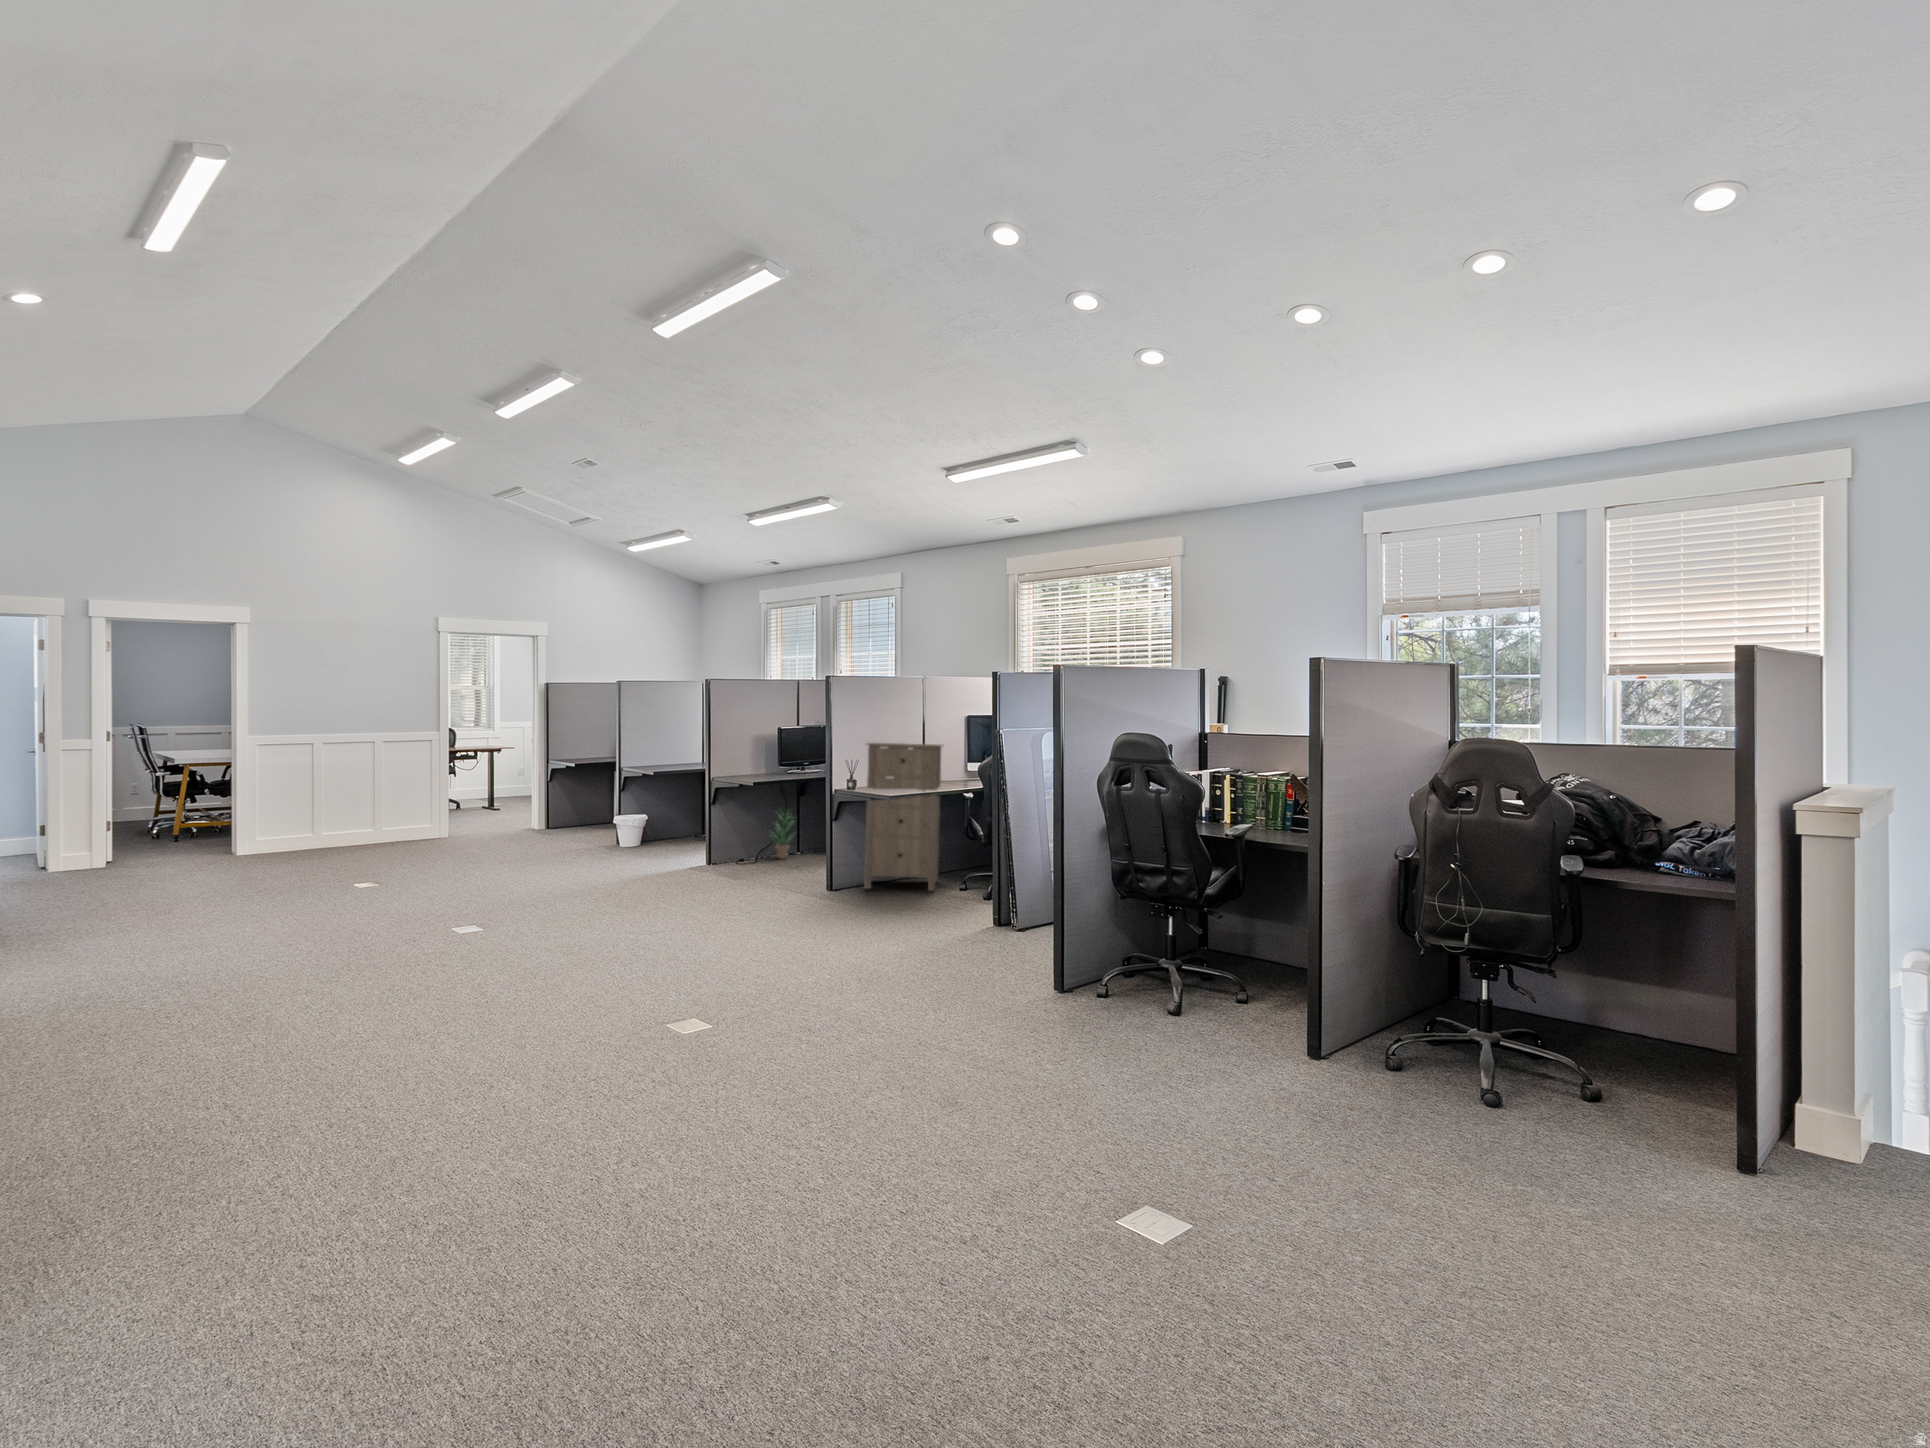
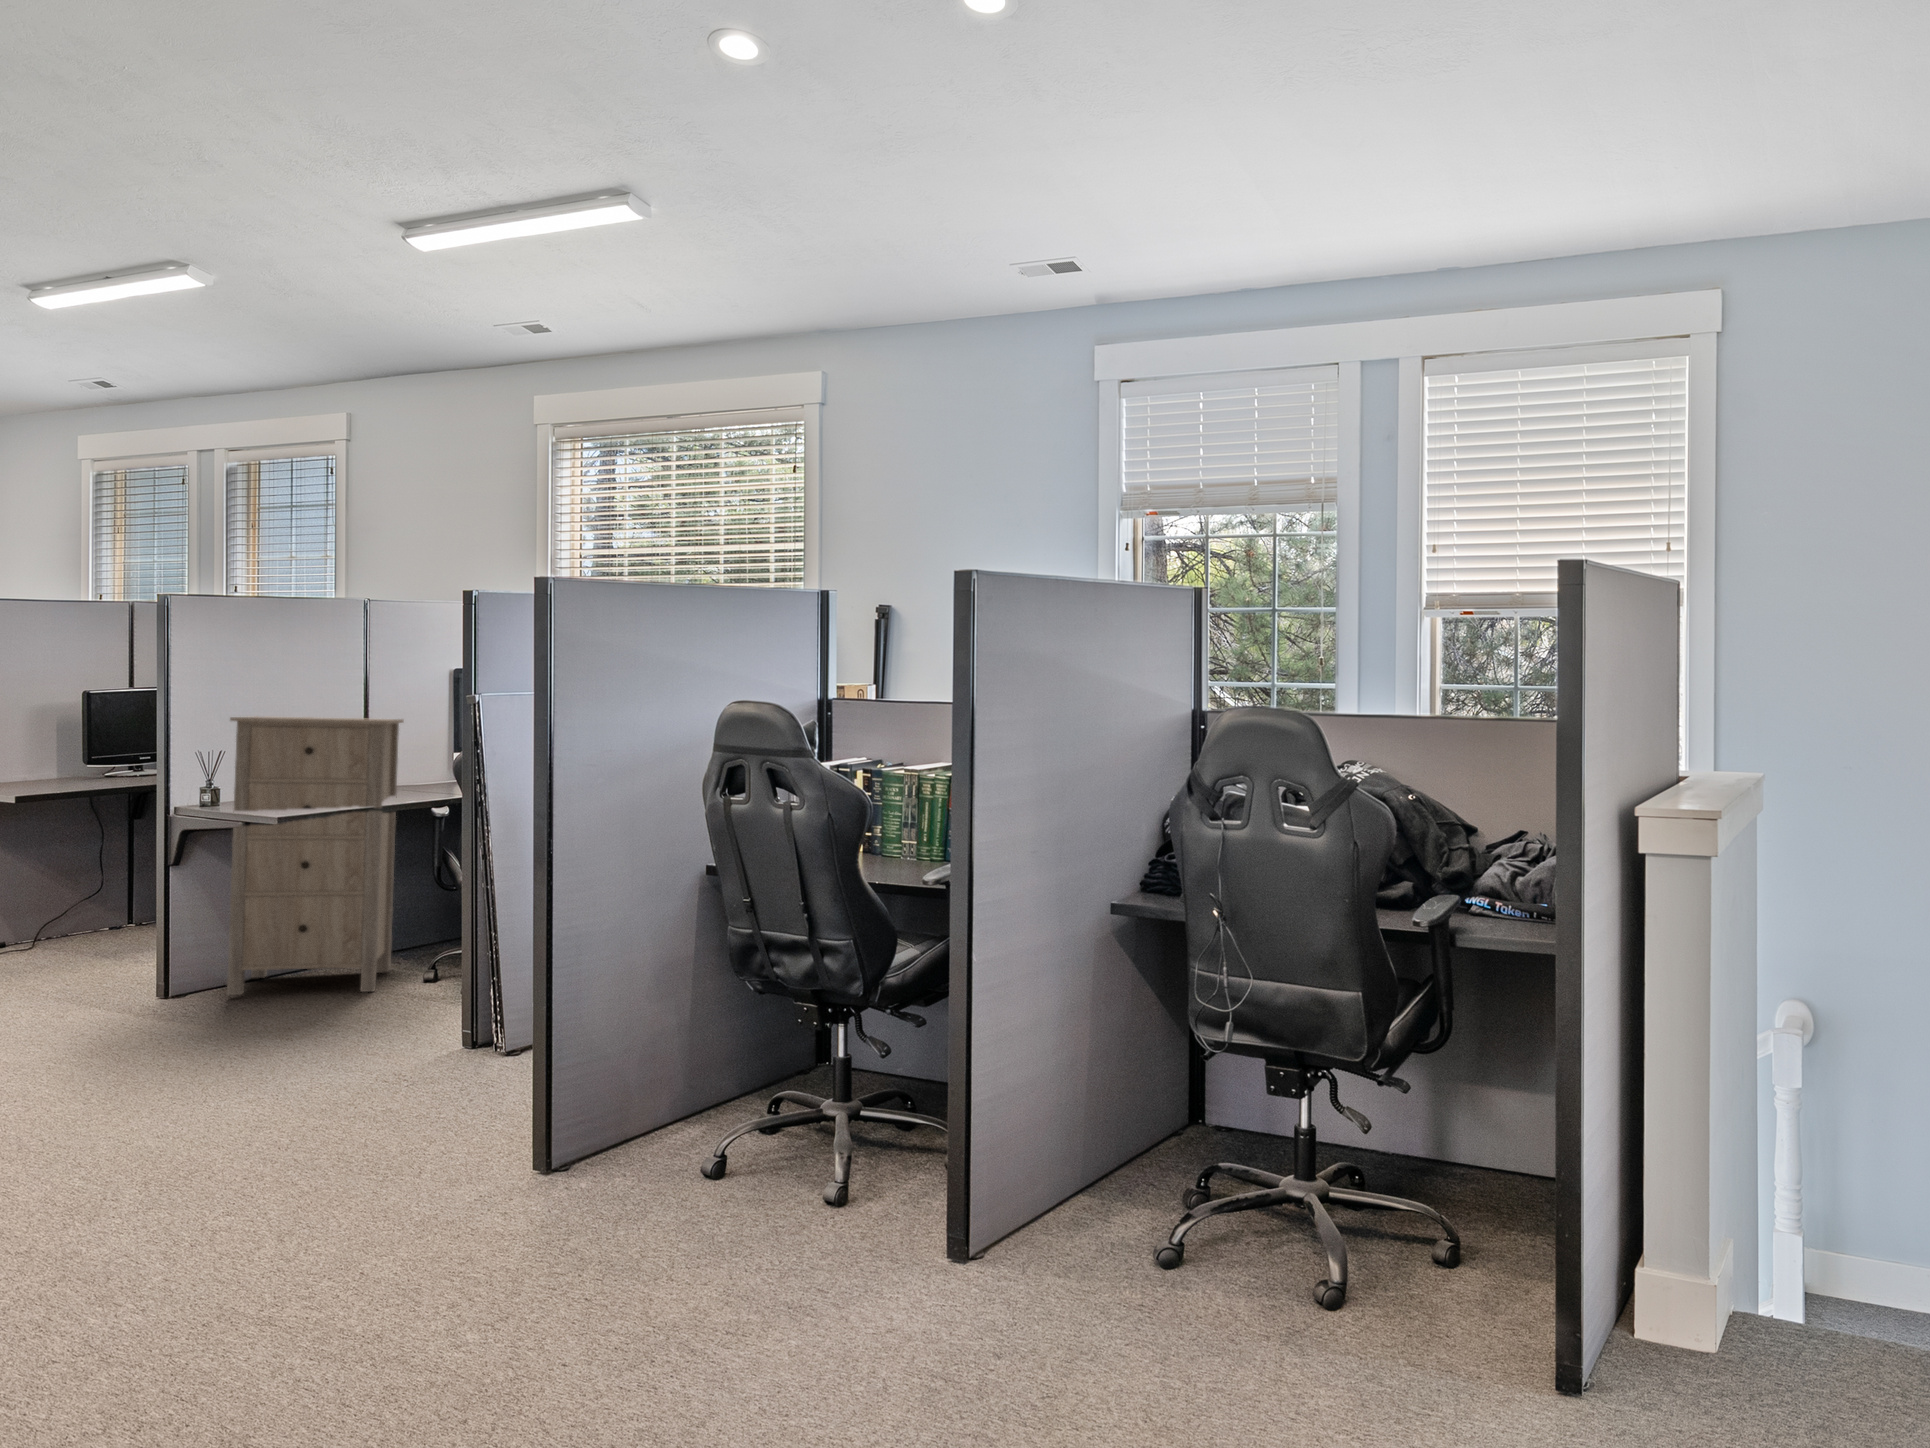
potted plant: present [772,810,793,859] -> none [56,844,120,942]

